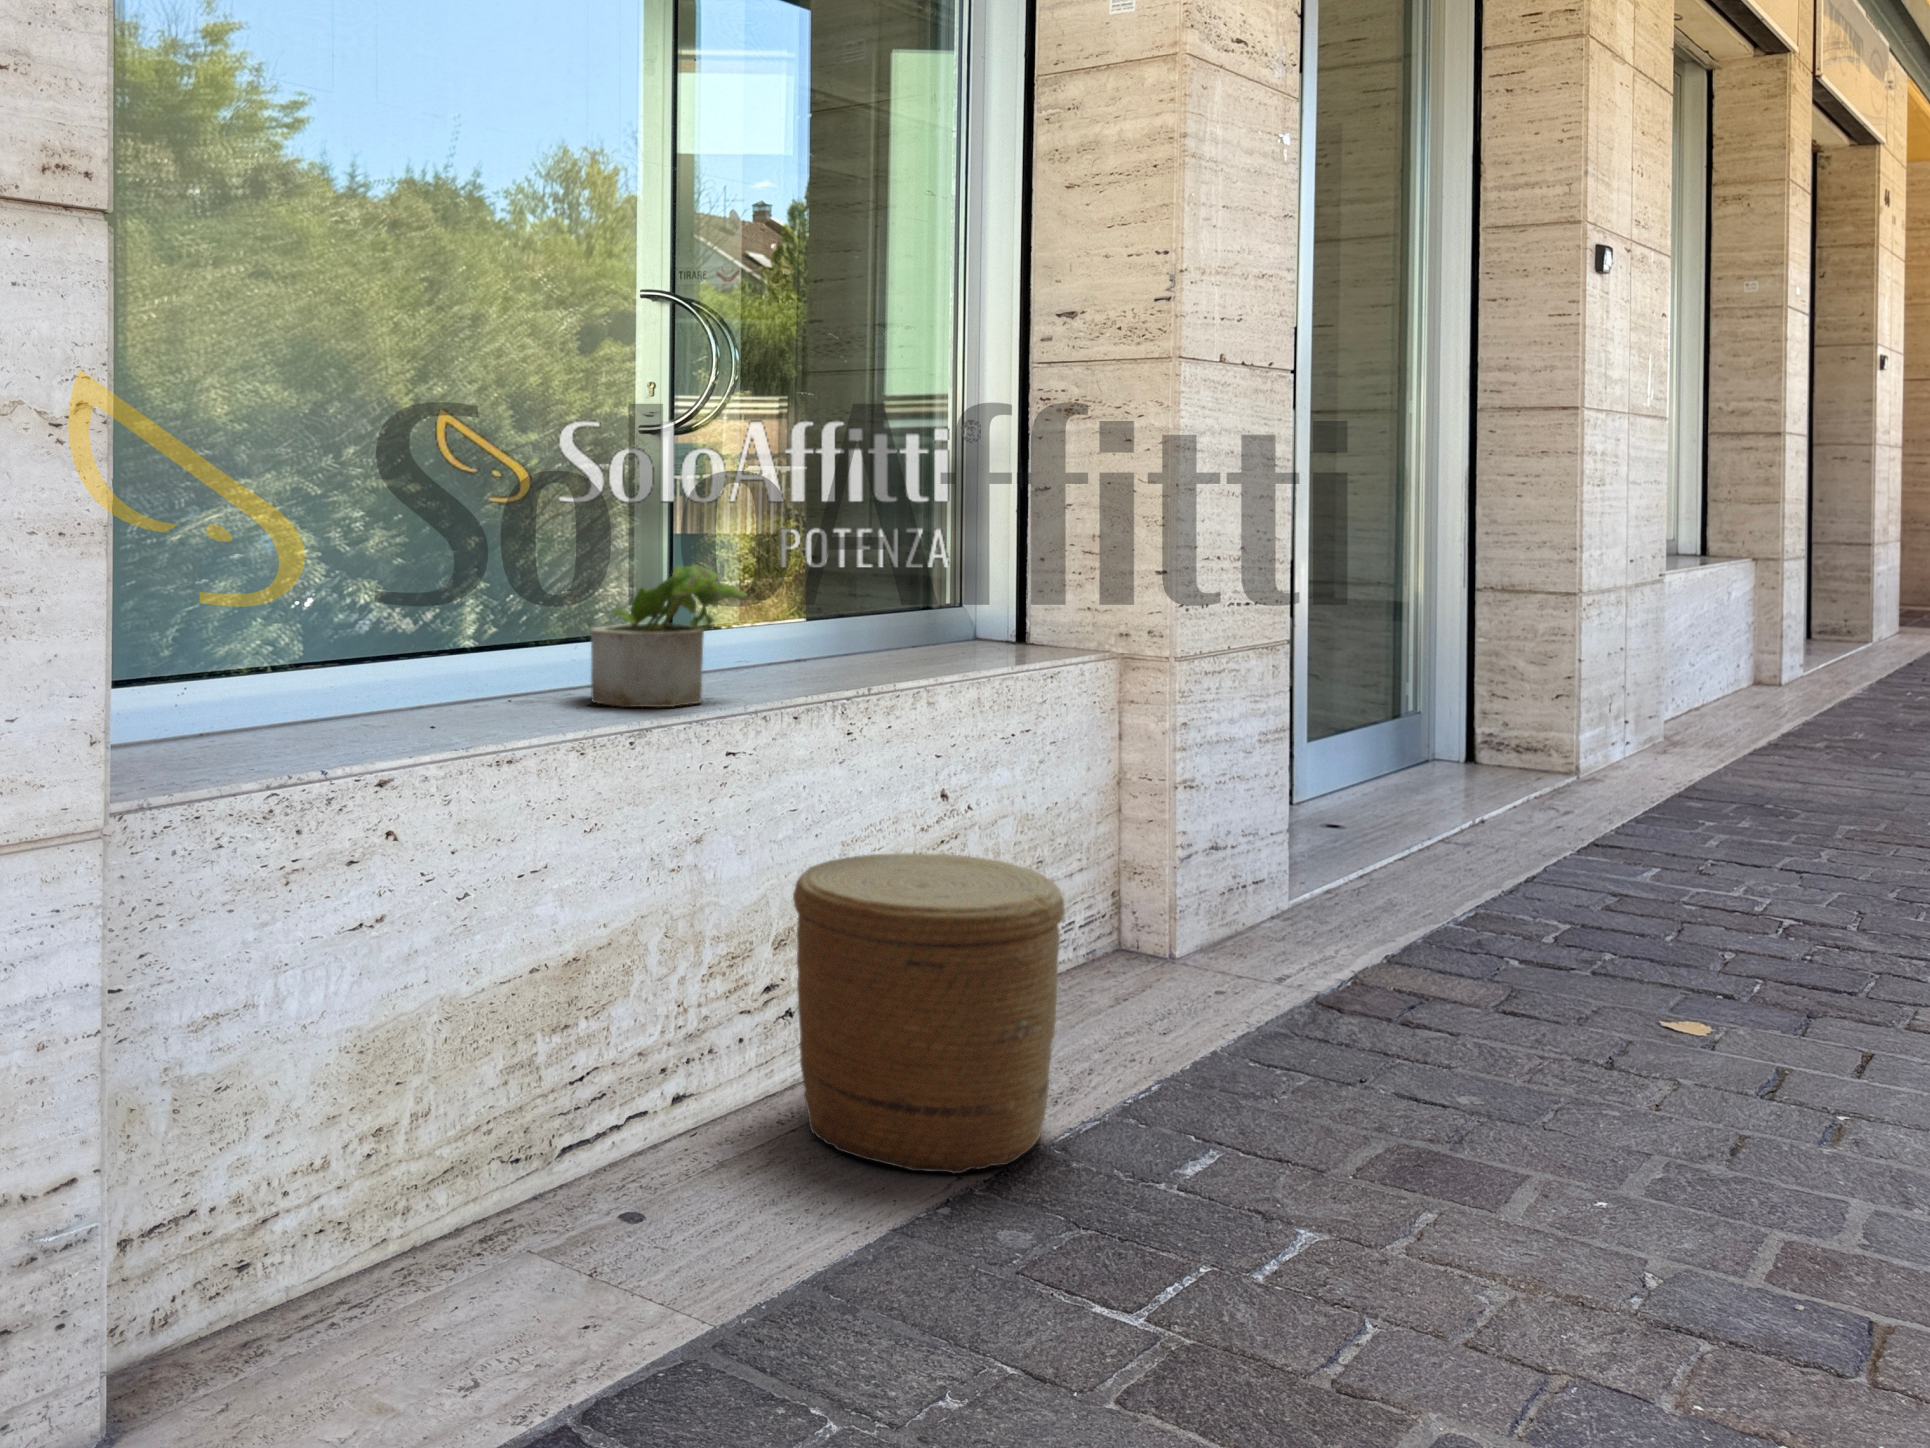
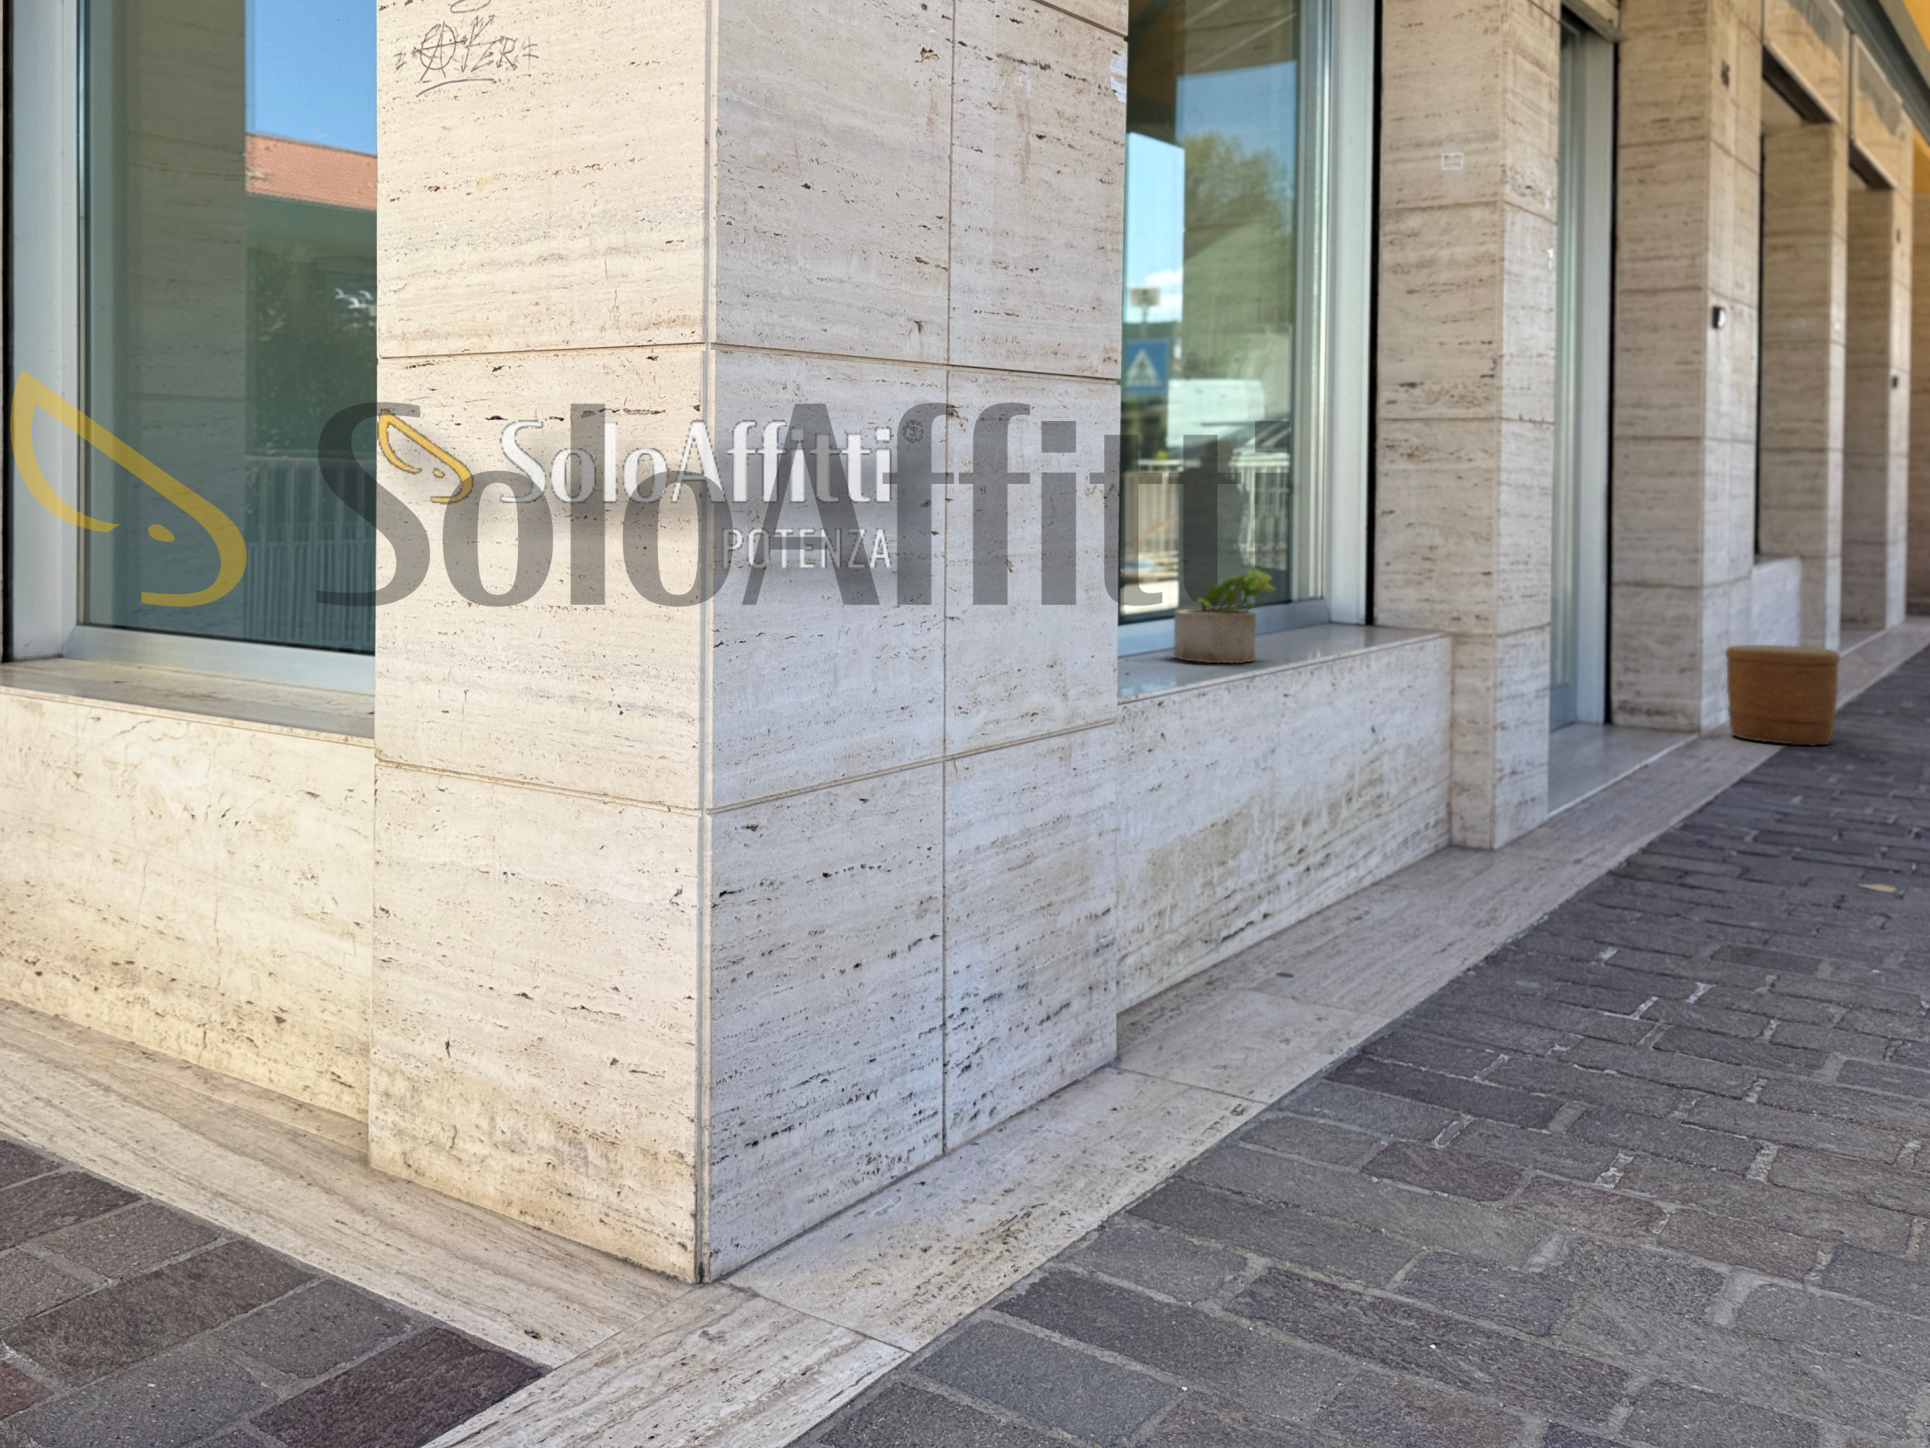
woven basket: present [793,853,1065,1174] -> present [1725,645,1840,746]

